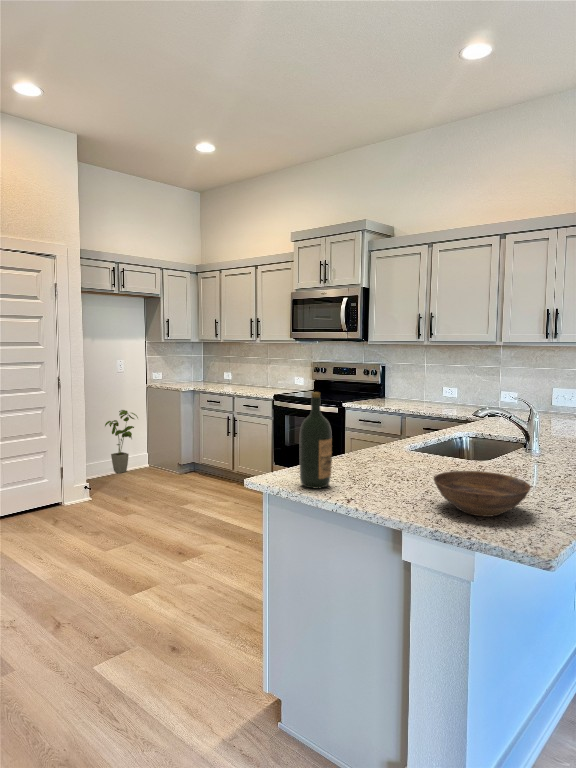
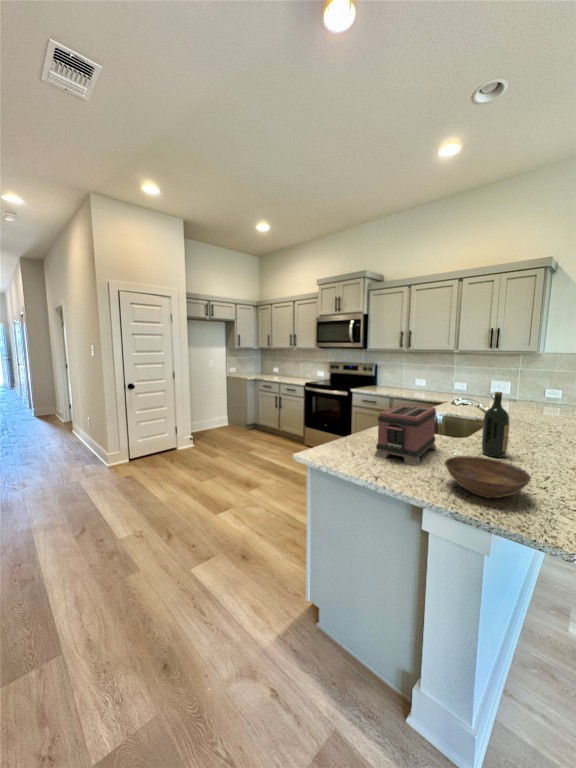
wine bottle: present [300,392,332,489] -> present [482,392,509,457]
house plant: present [105,410,138,473] -> none [202,391,222,429]
toaster: none [354,410,441,489] -> present [375,404,436,466]

